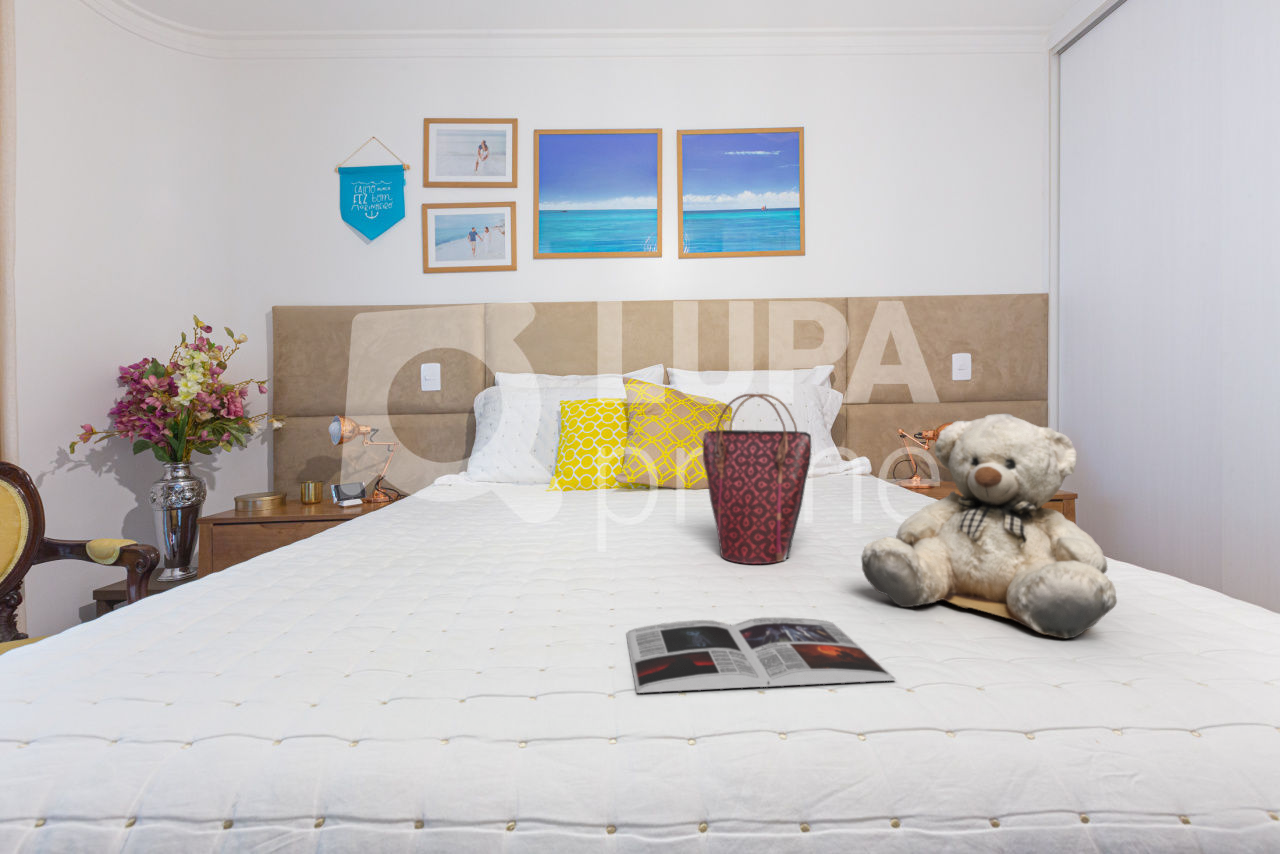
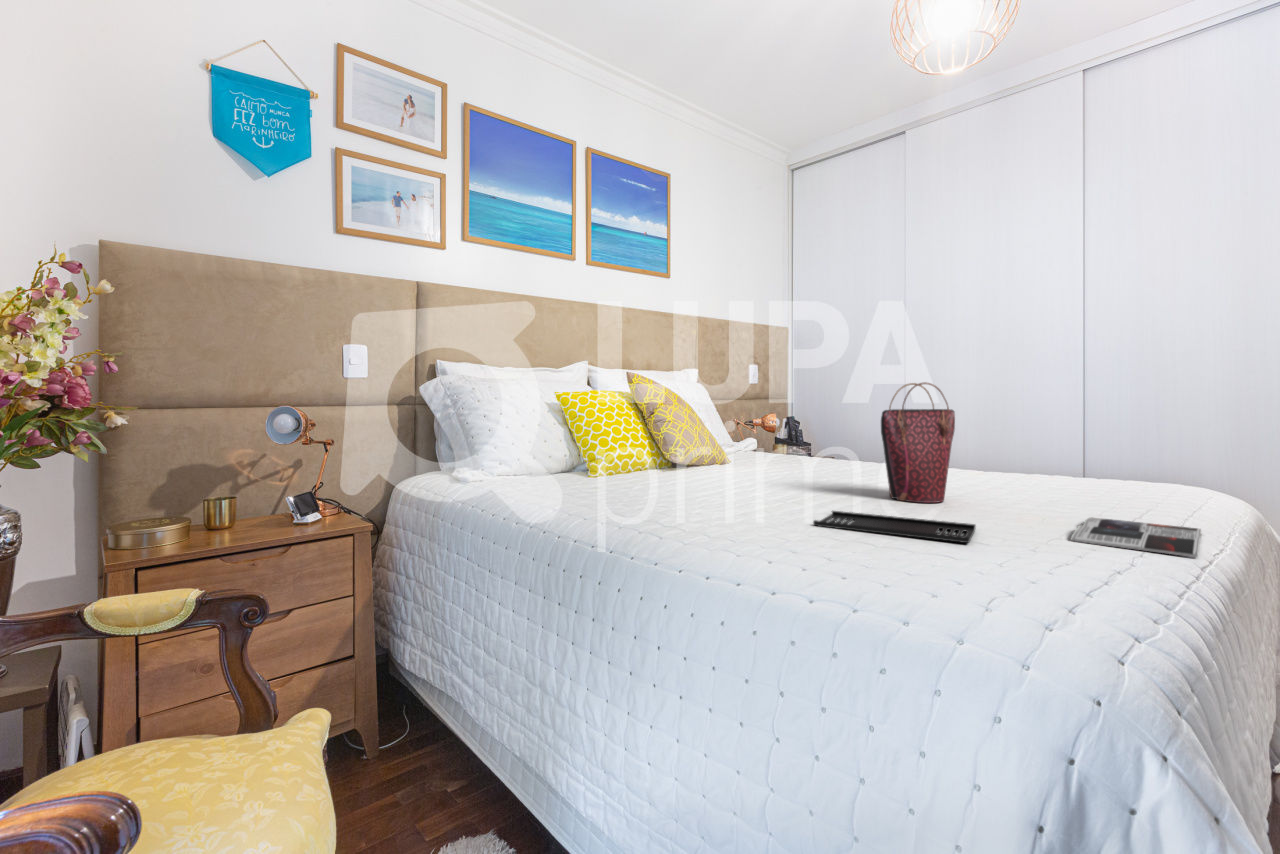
teddy bear: present [861,414,1117,639] -> none [1012,396,1177,508]
tray: none [490,550,592,605] -> present [813,511,975,543]

